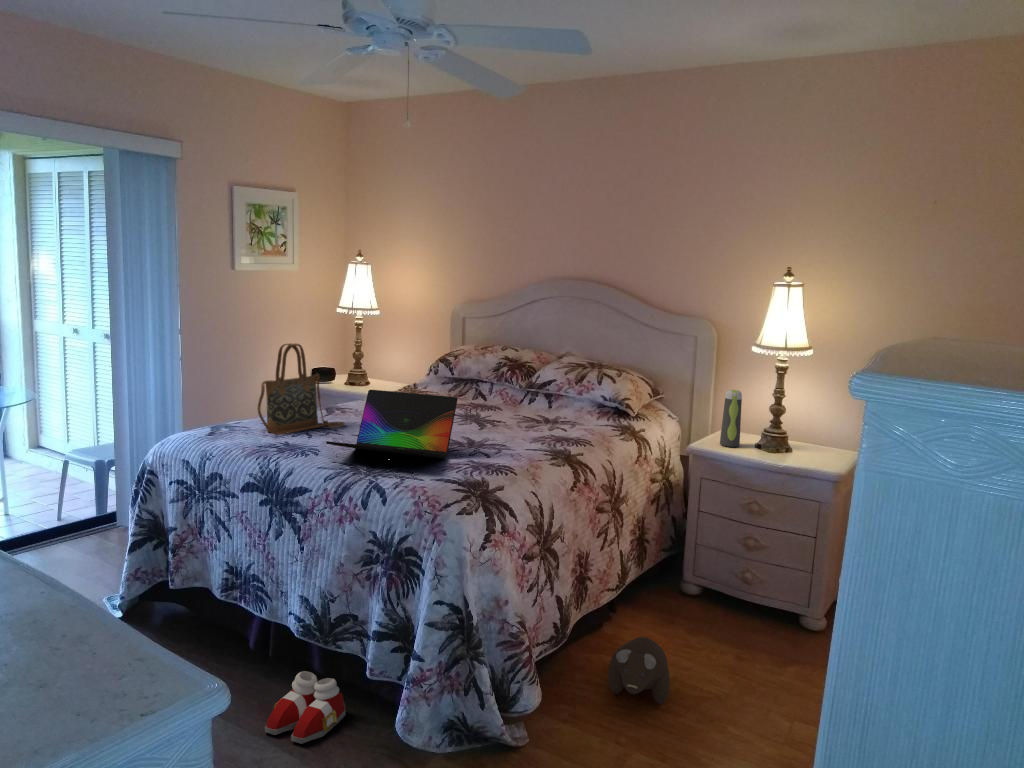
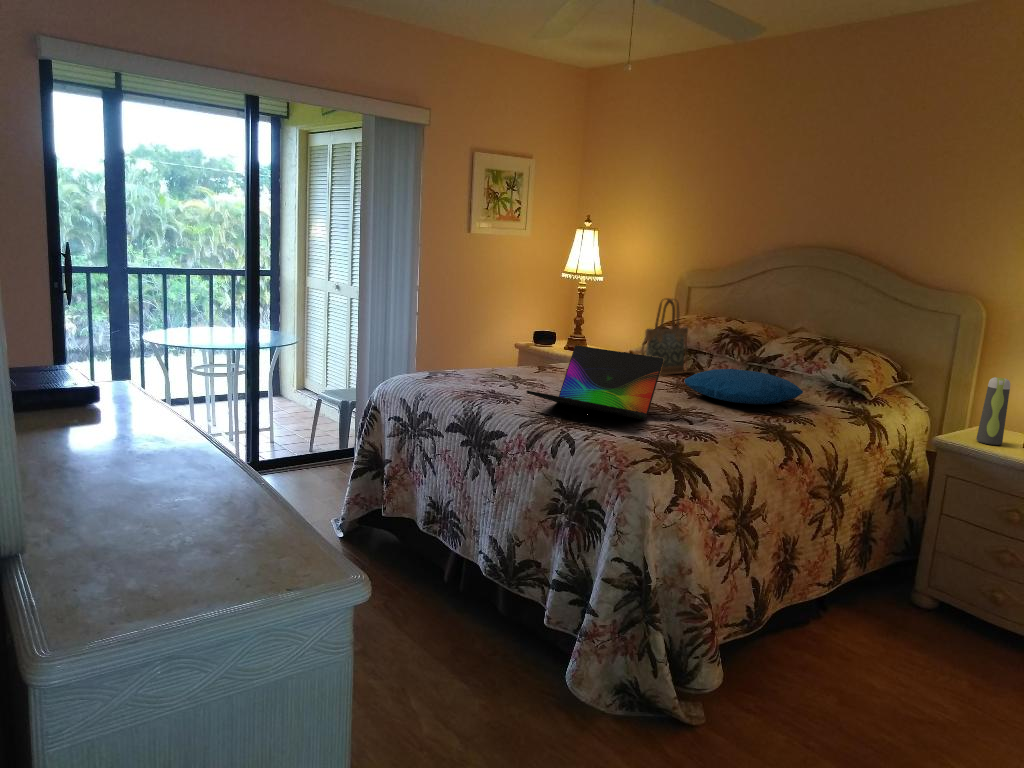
handbag: present [257,344,344,435] -> present [641,298,704,375]
pillow: none [473,398,579,431] -> present [684,369,803,405]
plush toy: present [608,637,670,704] -> none [803,637,877,715]
slippers: present [265,671,346,744] -> none [445,610,522,676]

